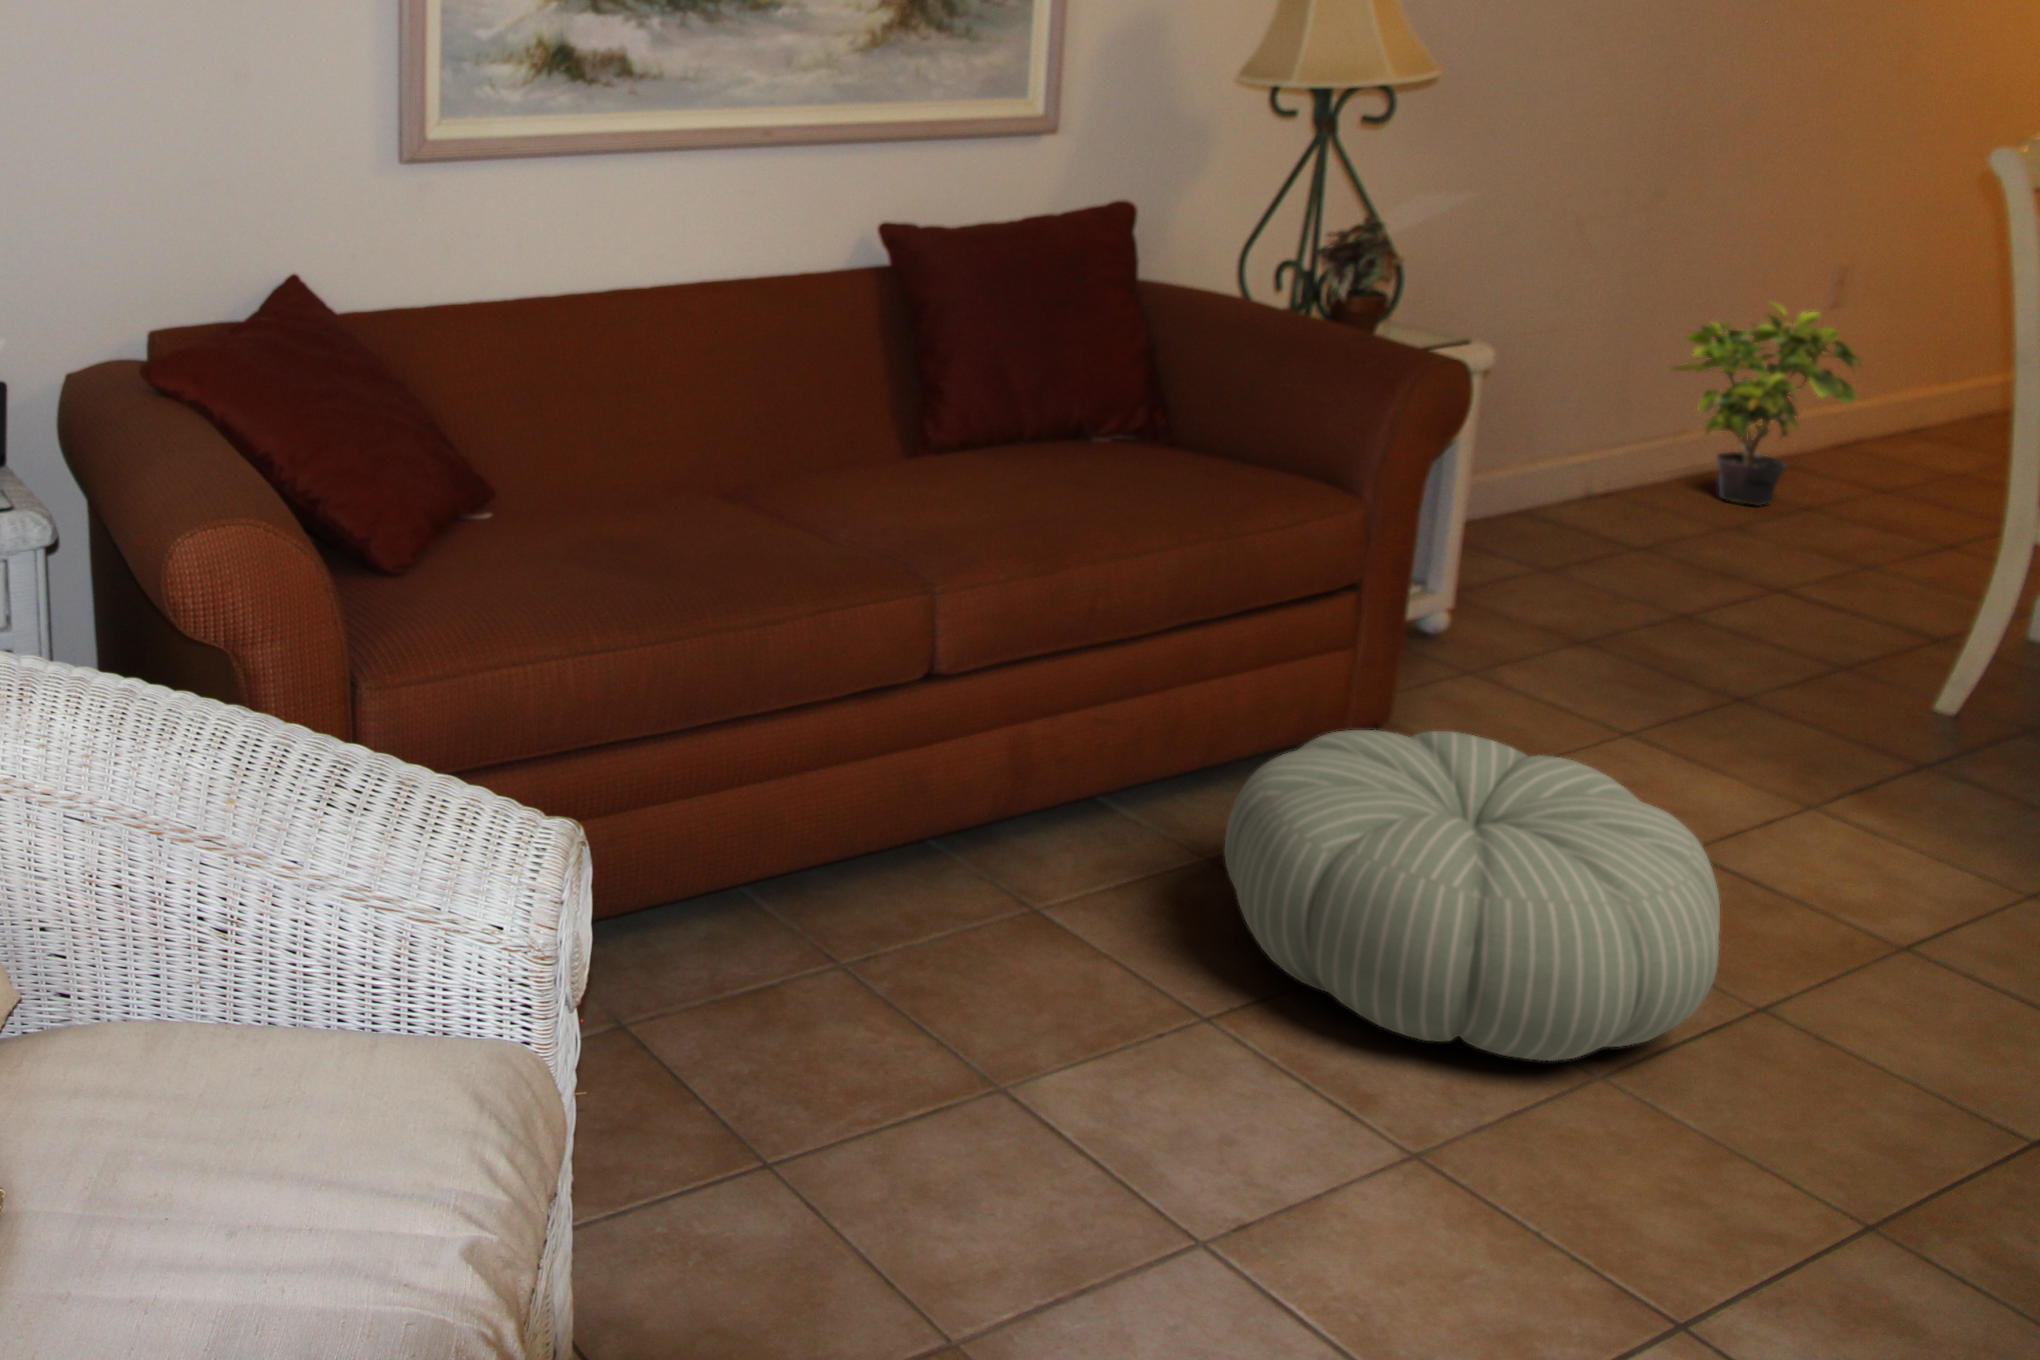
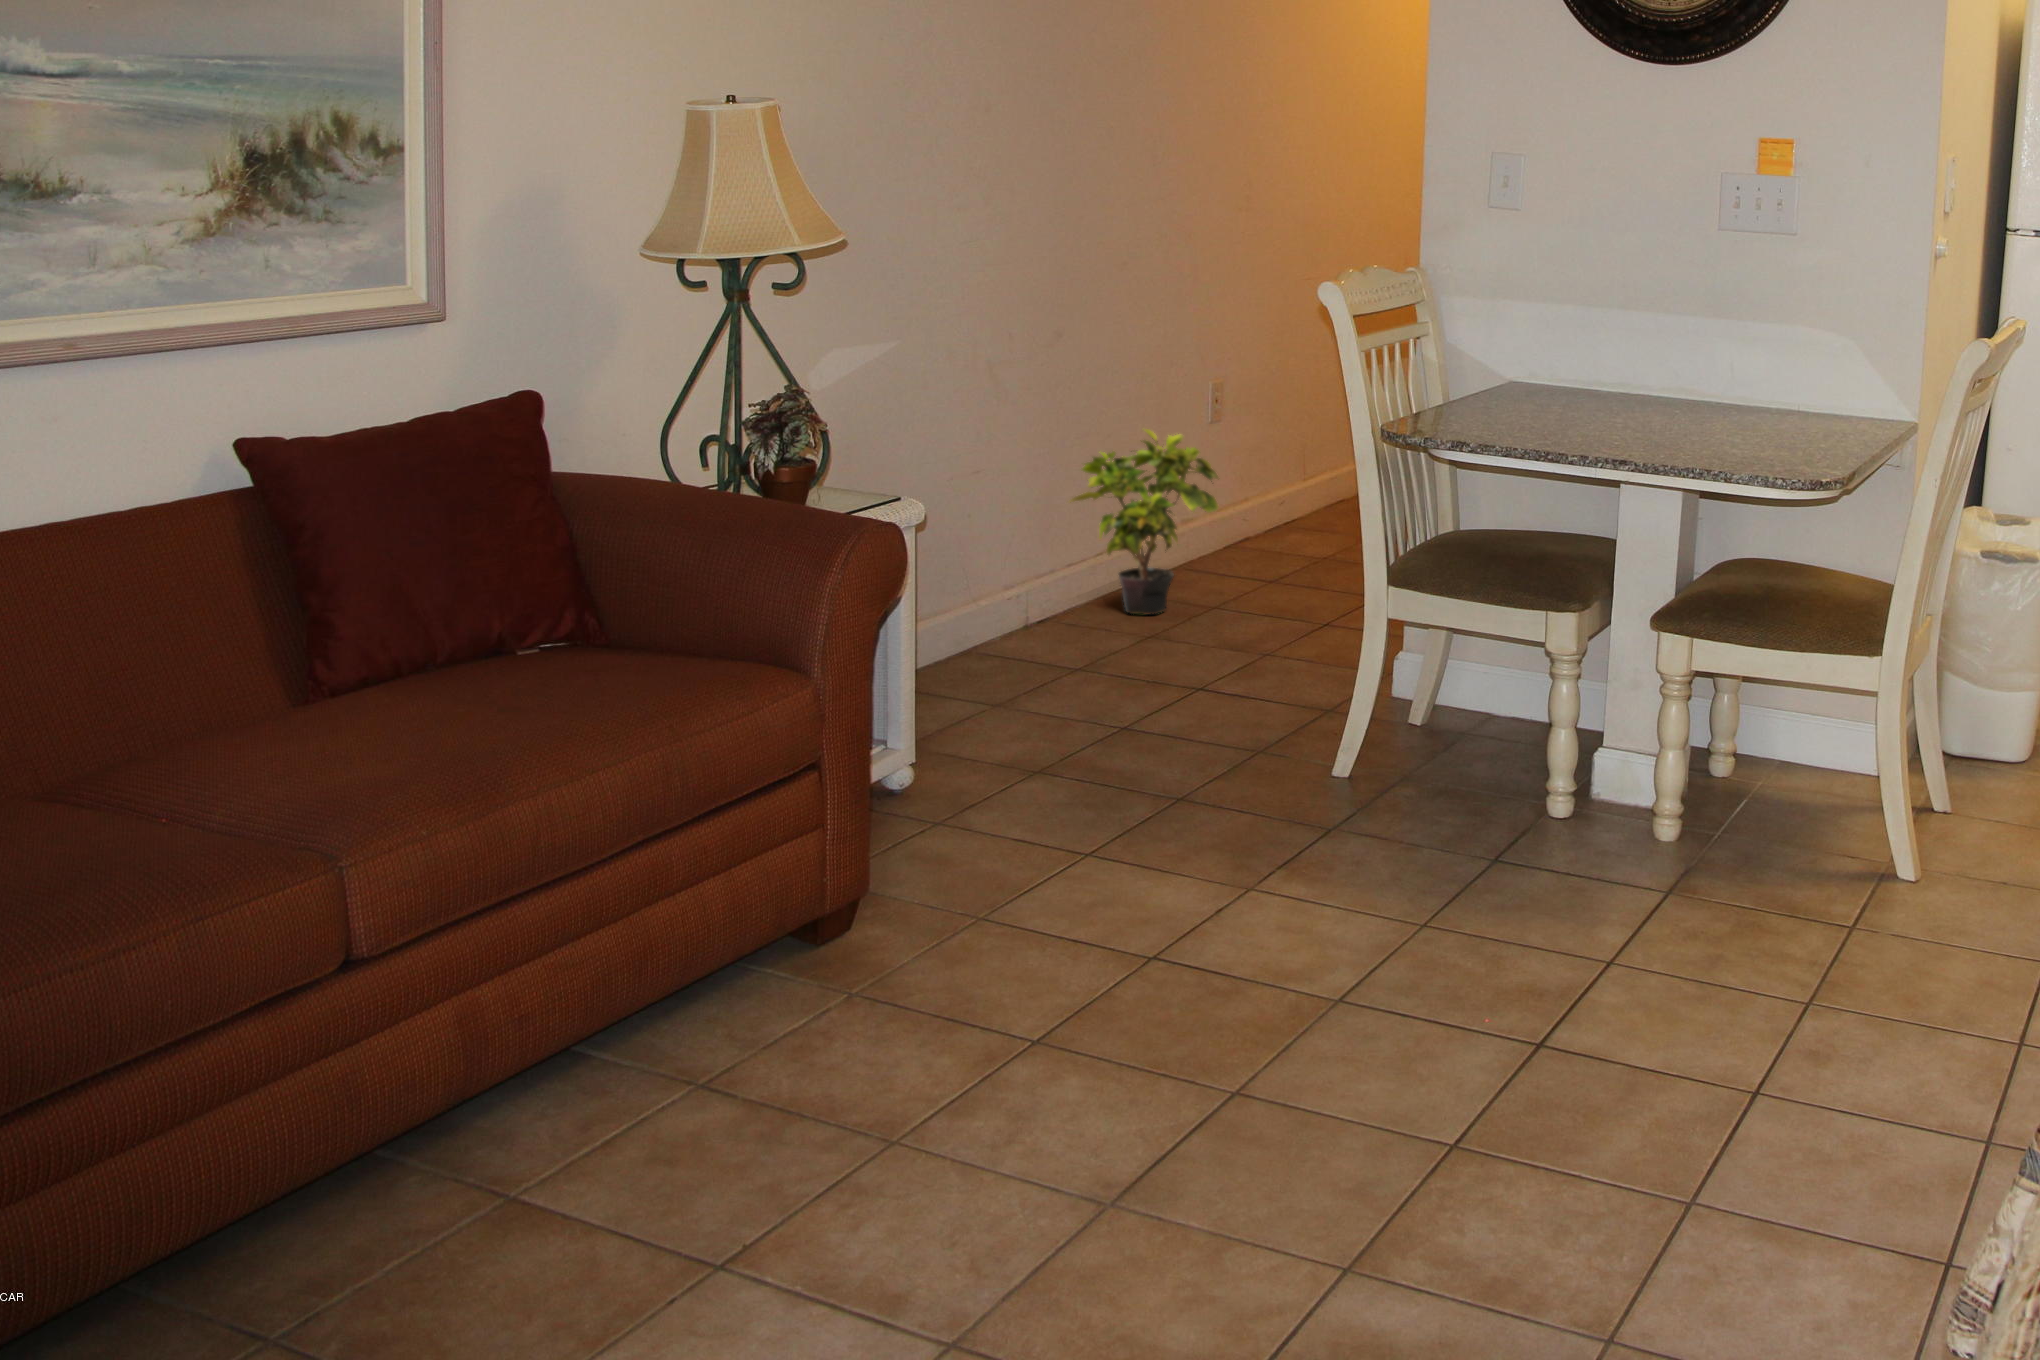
pouf: present [1224,730,1720,1061] -> none [719,884,1161,1193]

